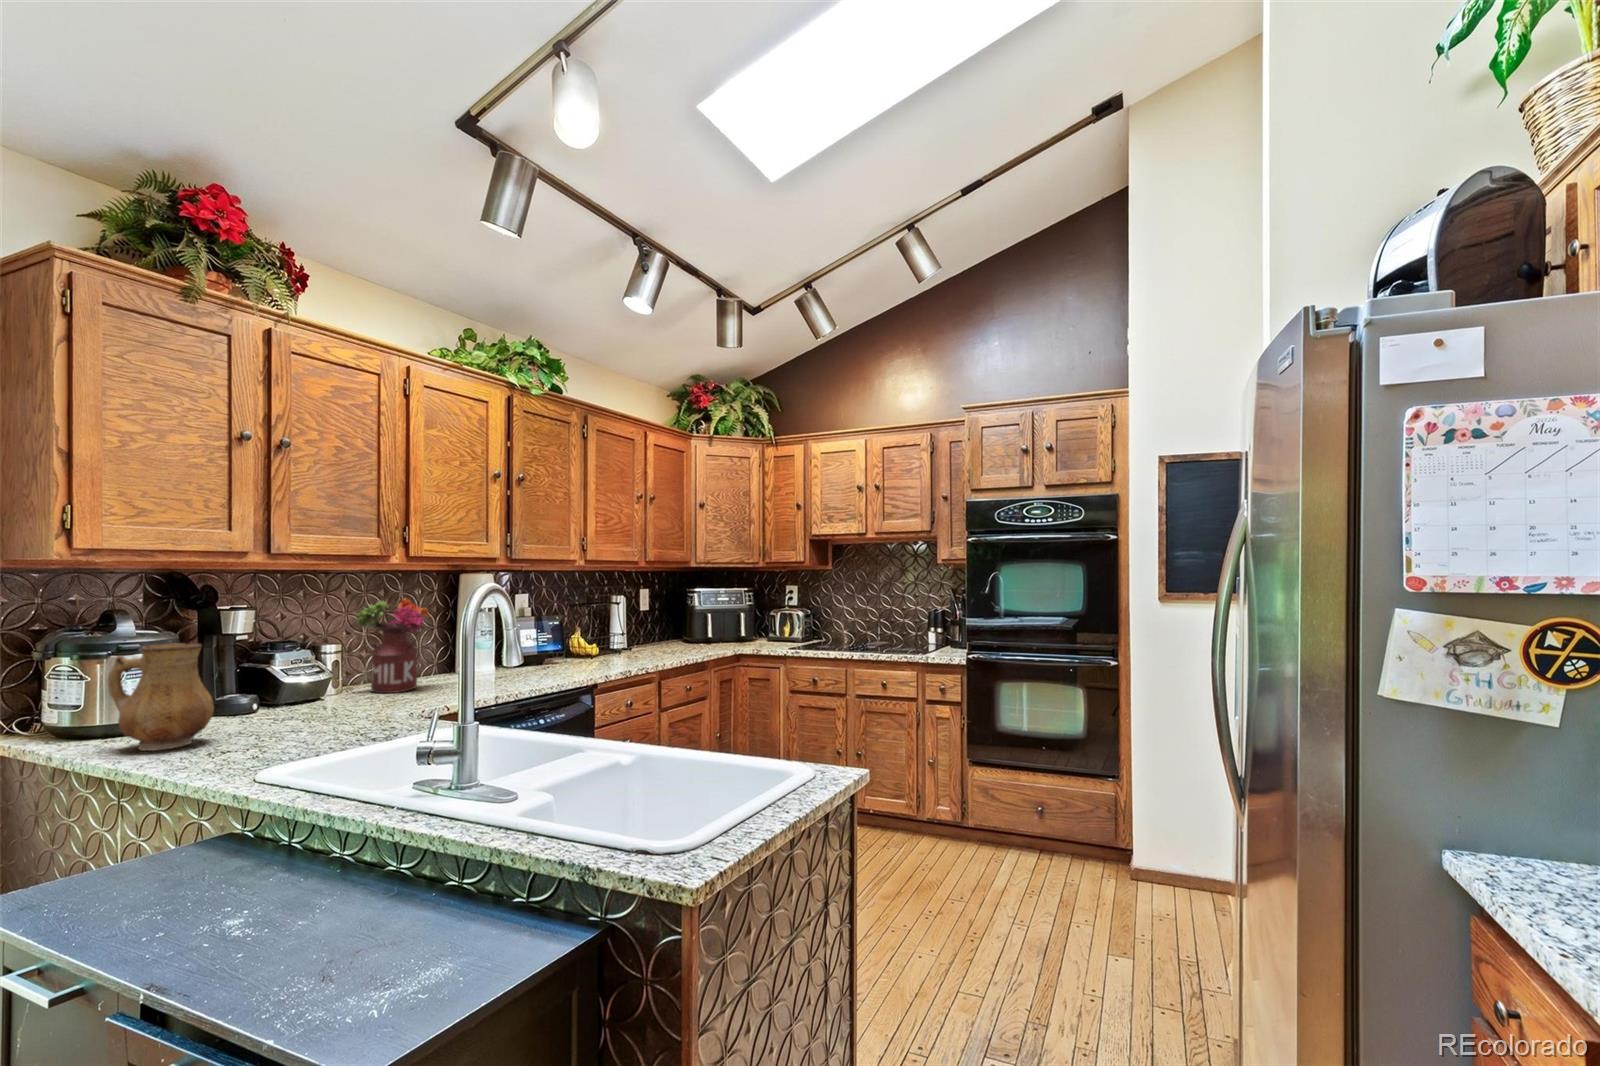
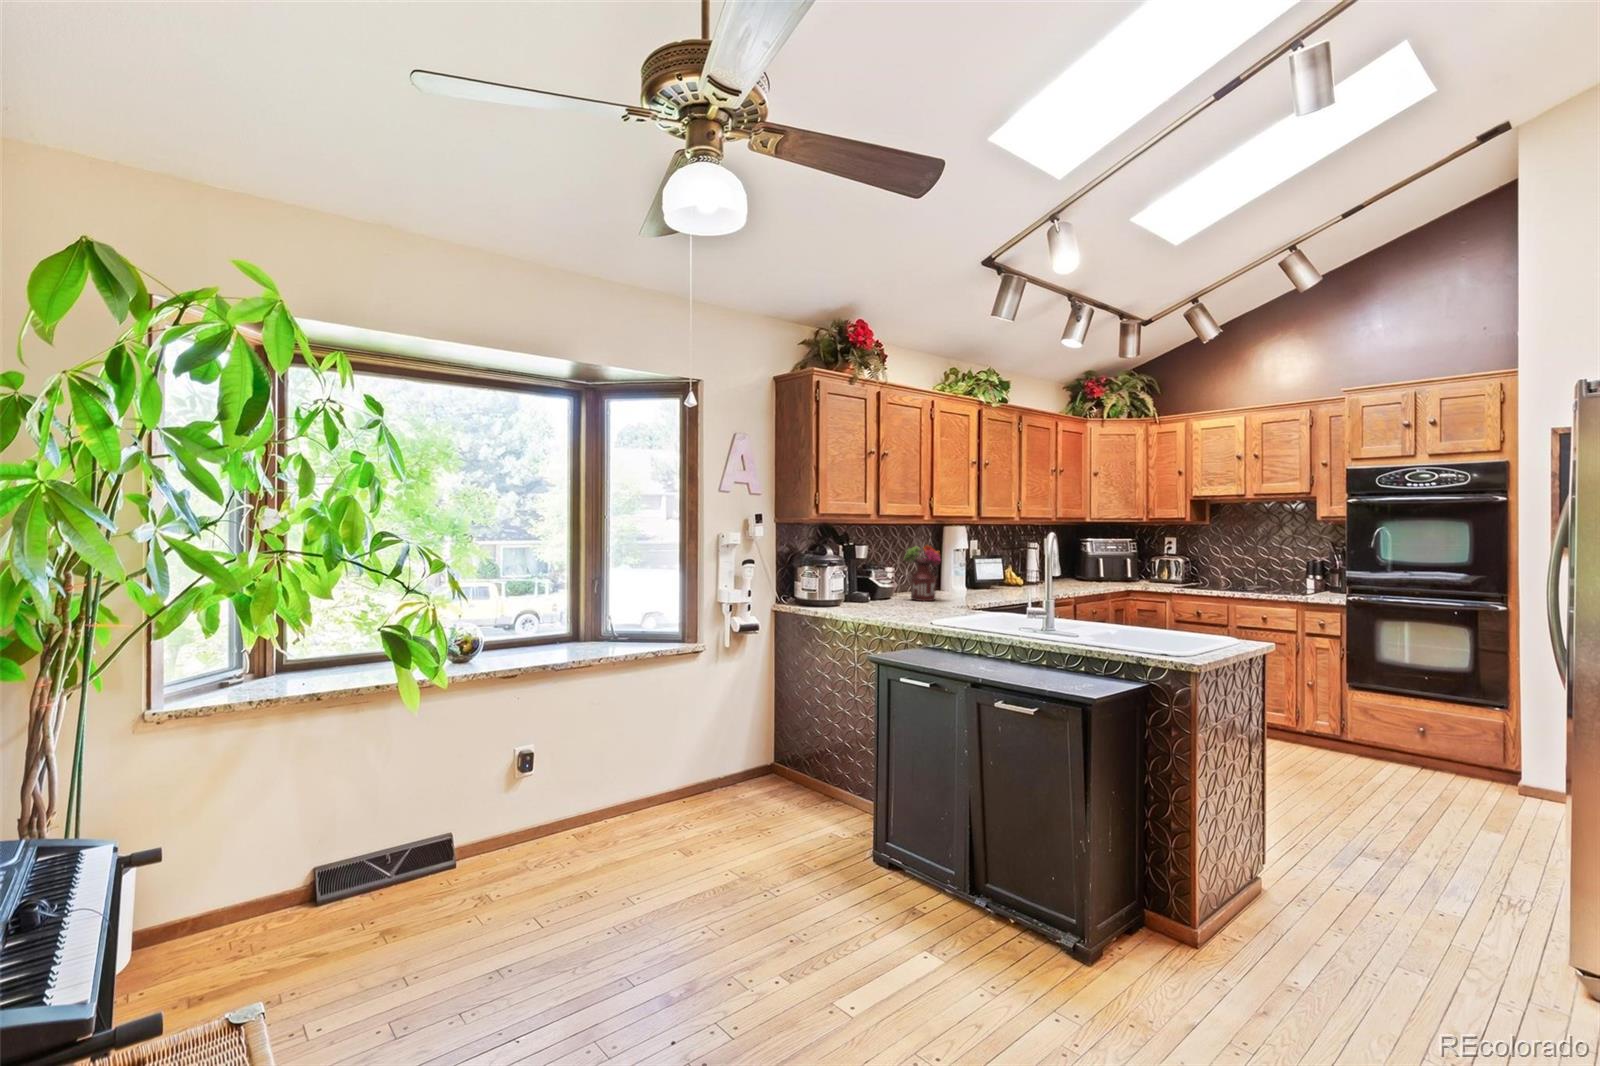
ceramic pitcher: present [108,643,214,751] -> none [849,565,889,615]

